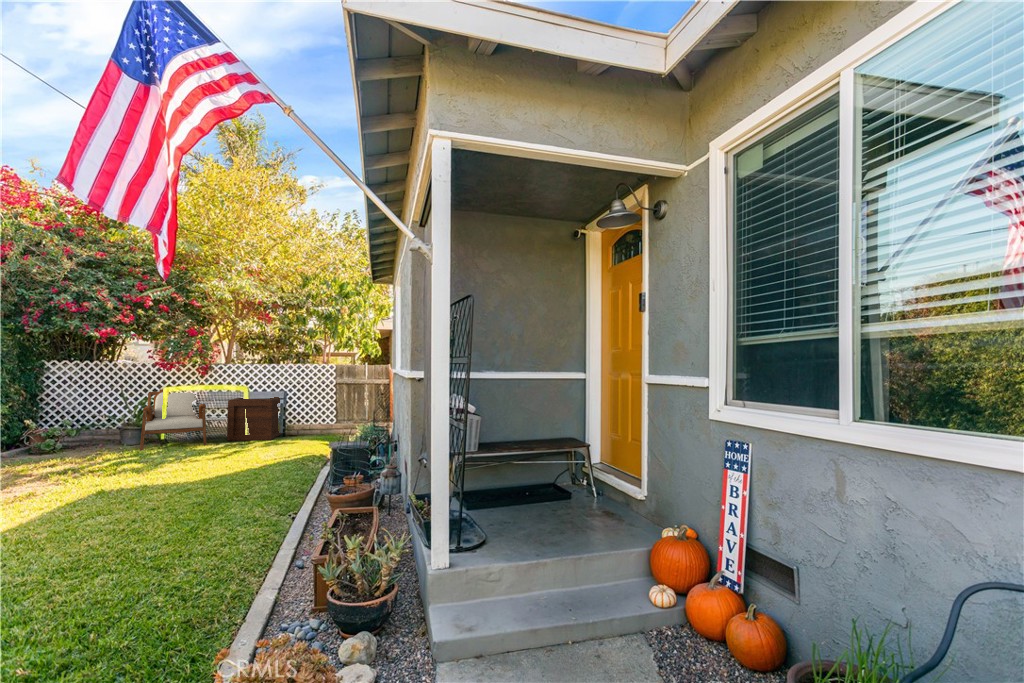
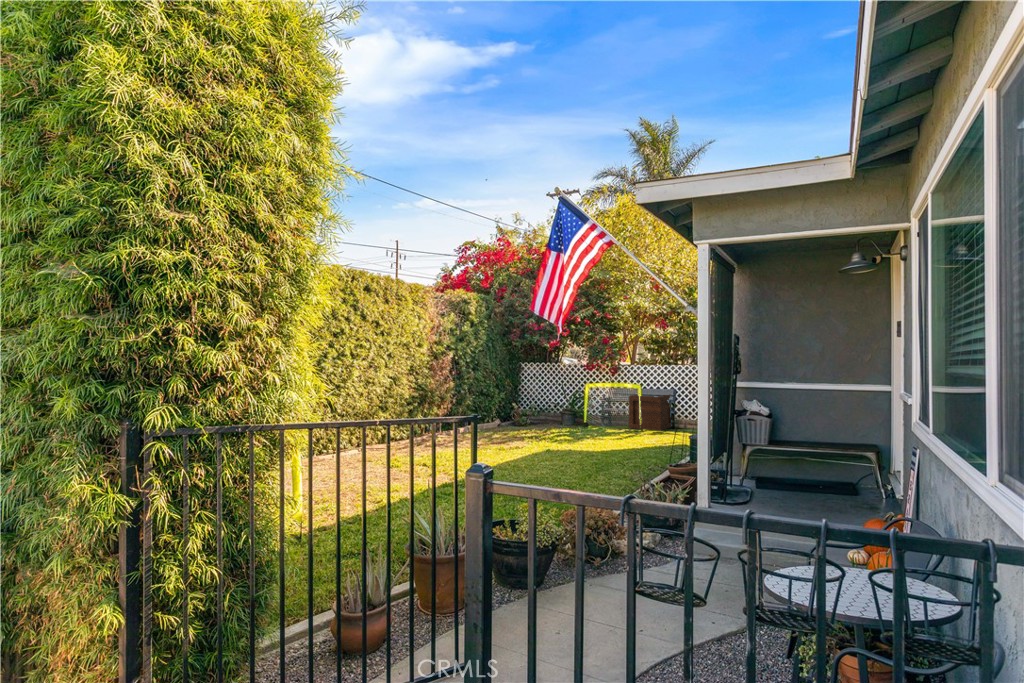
armchair: present [140,389,207,451] -> none [573,385,616,430]

